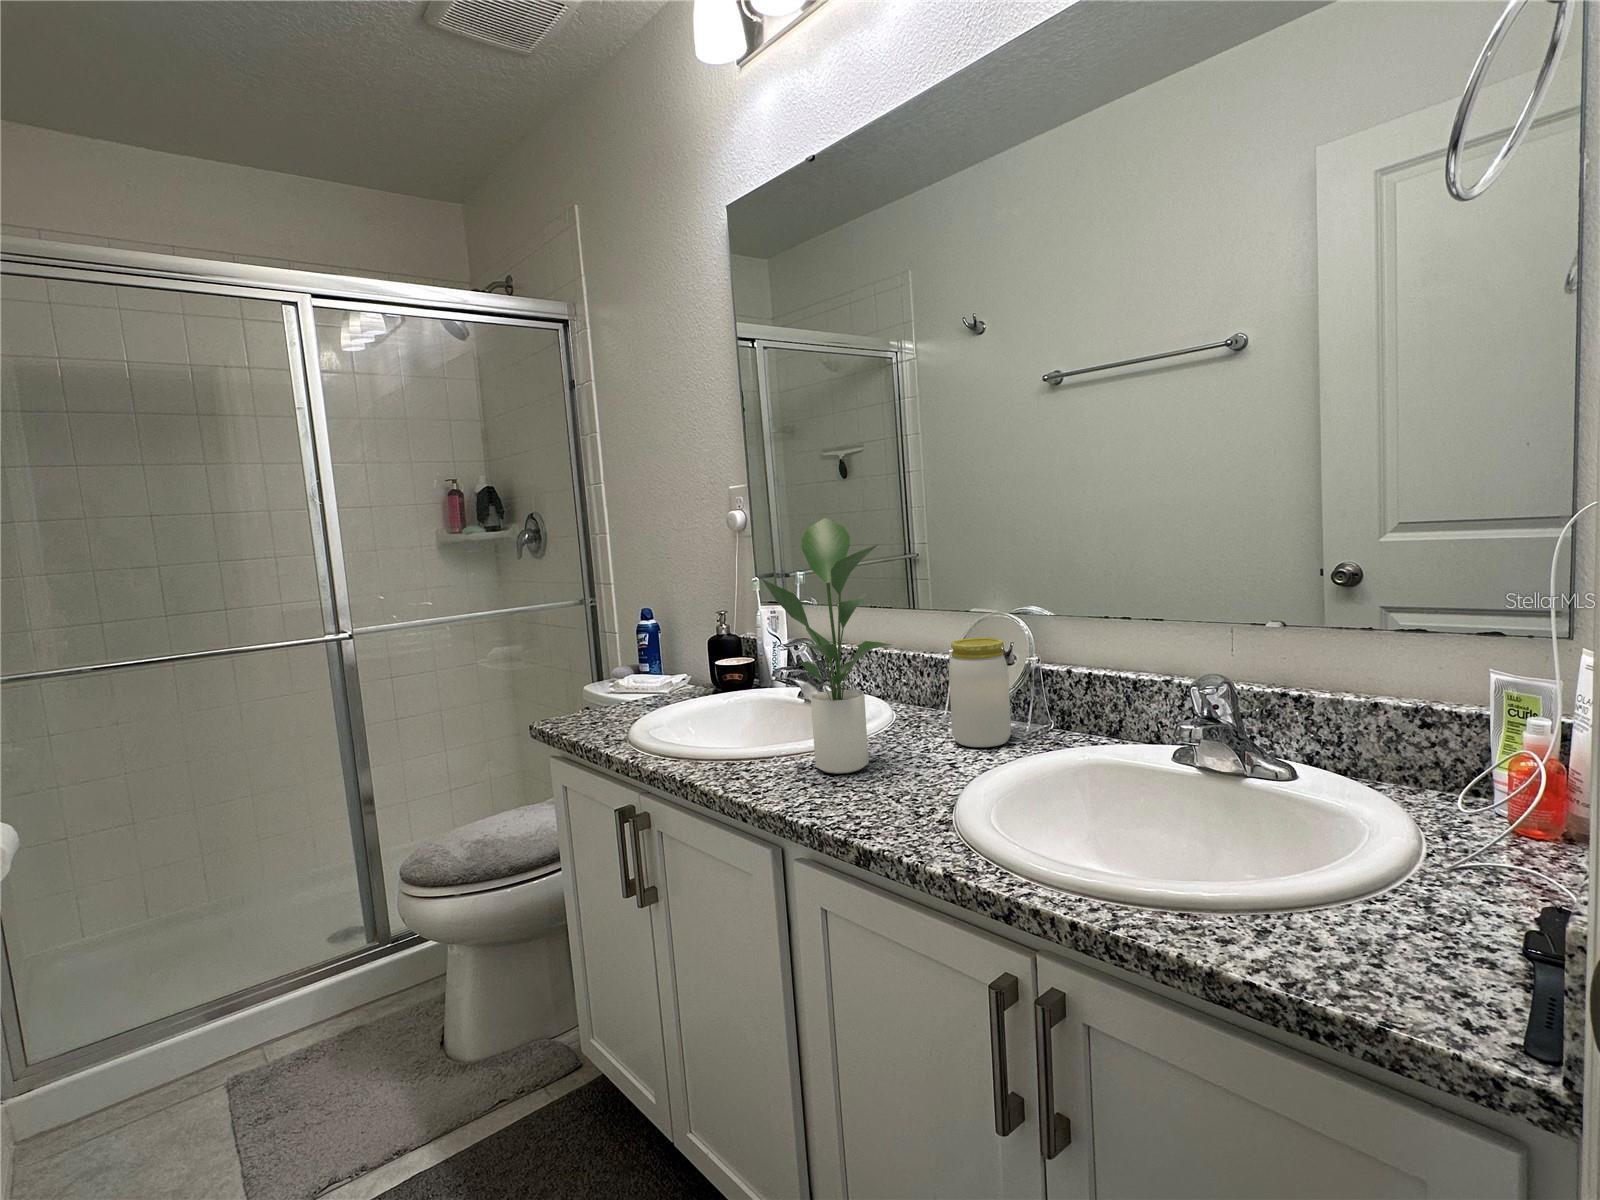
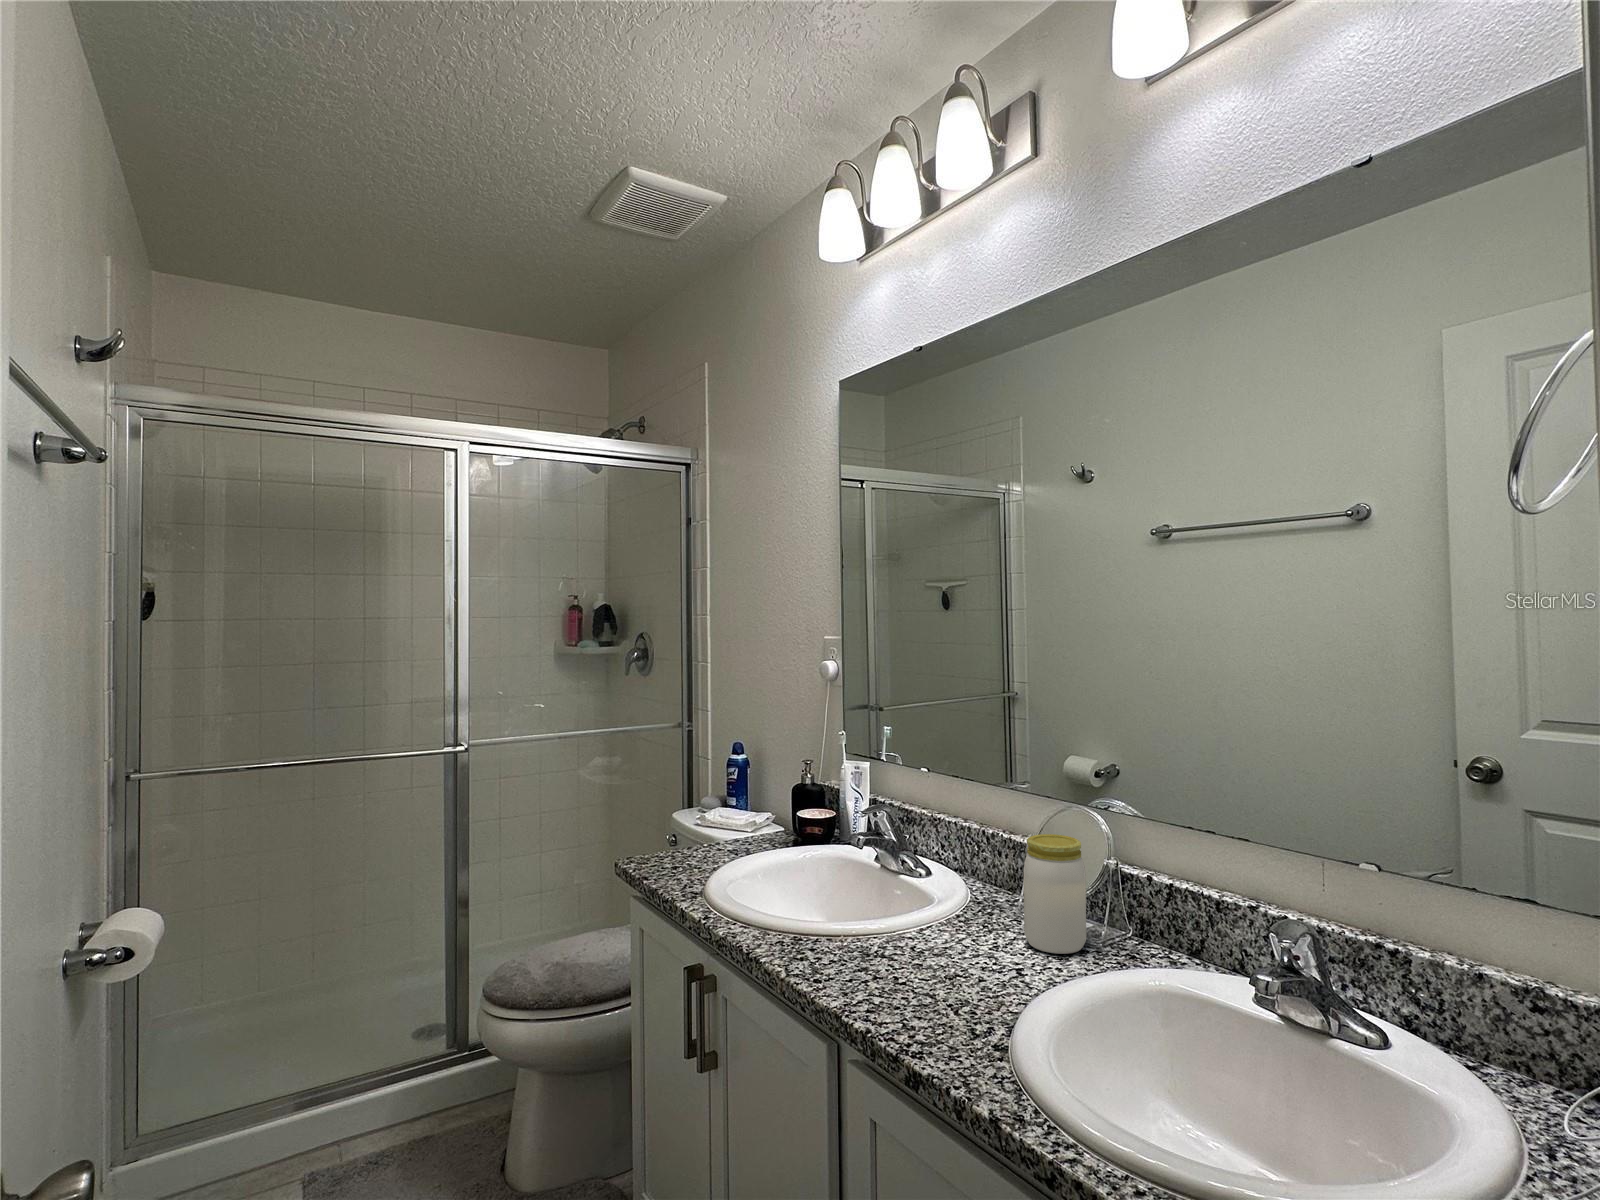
potted plant: present [763,518,891,774] -> none [838,703,964,969]

